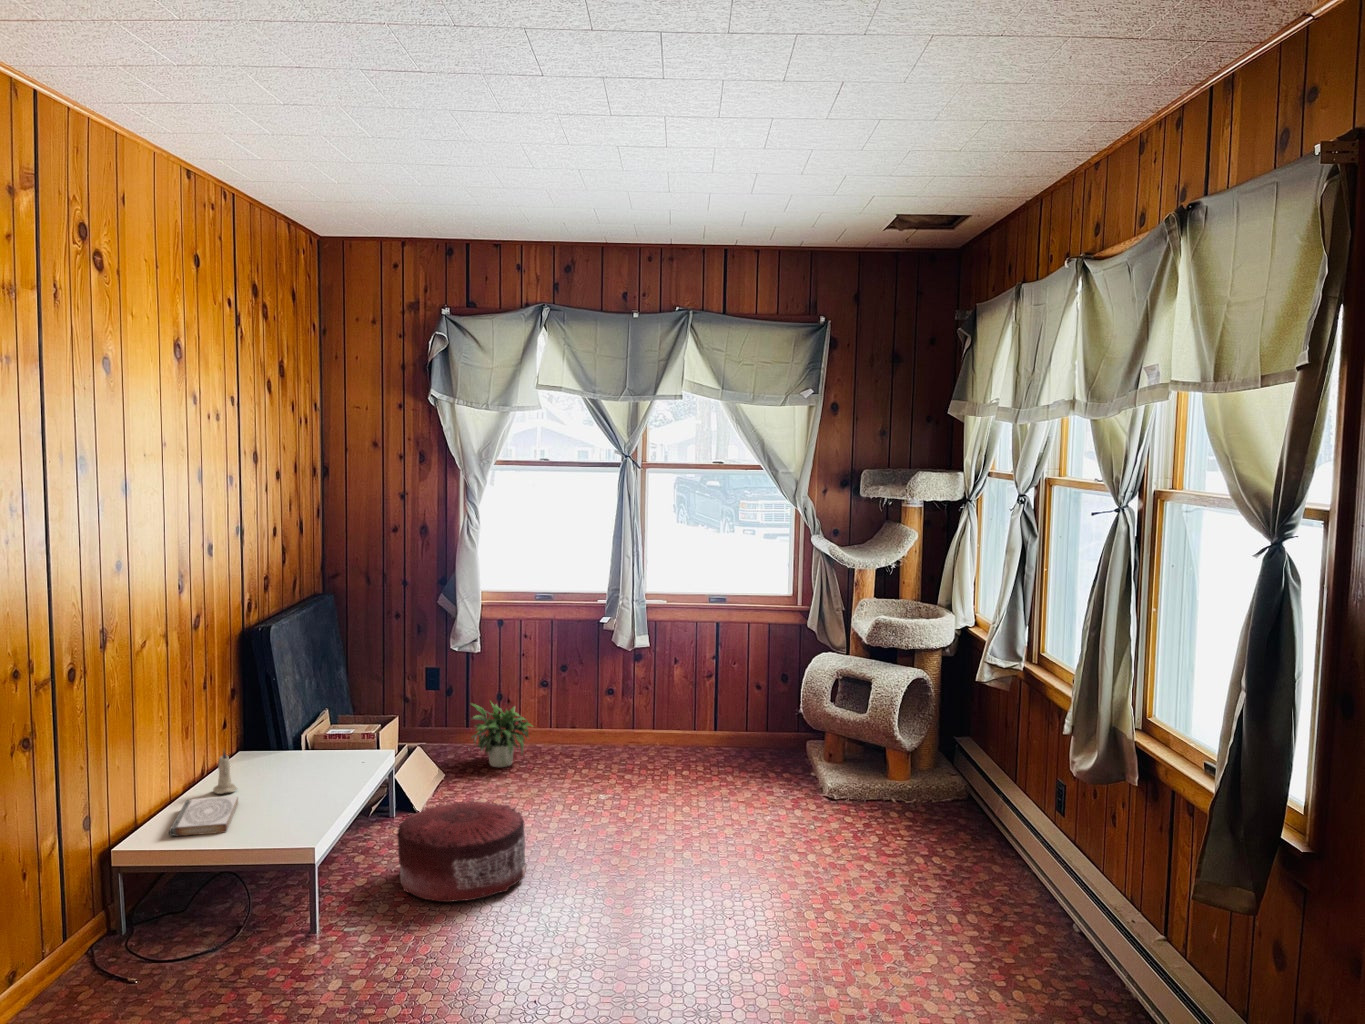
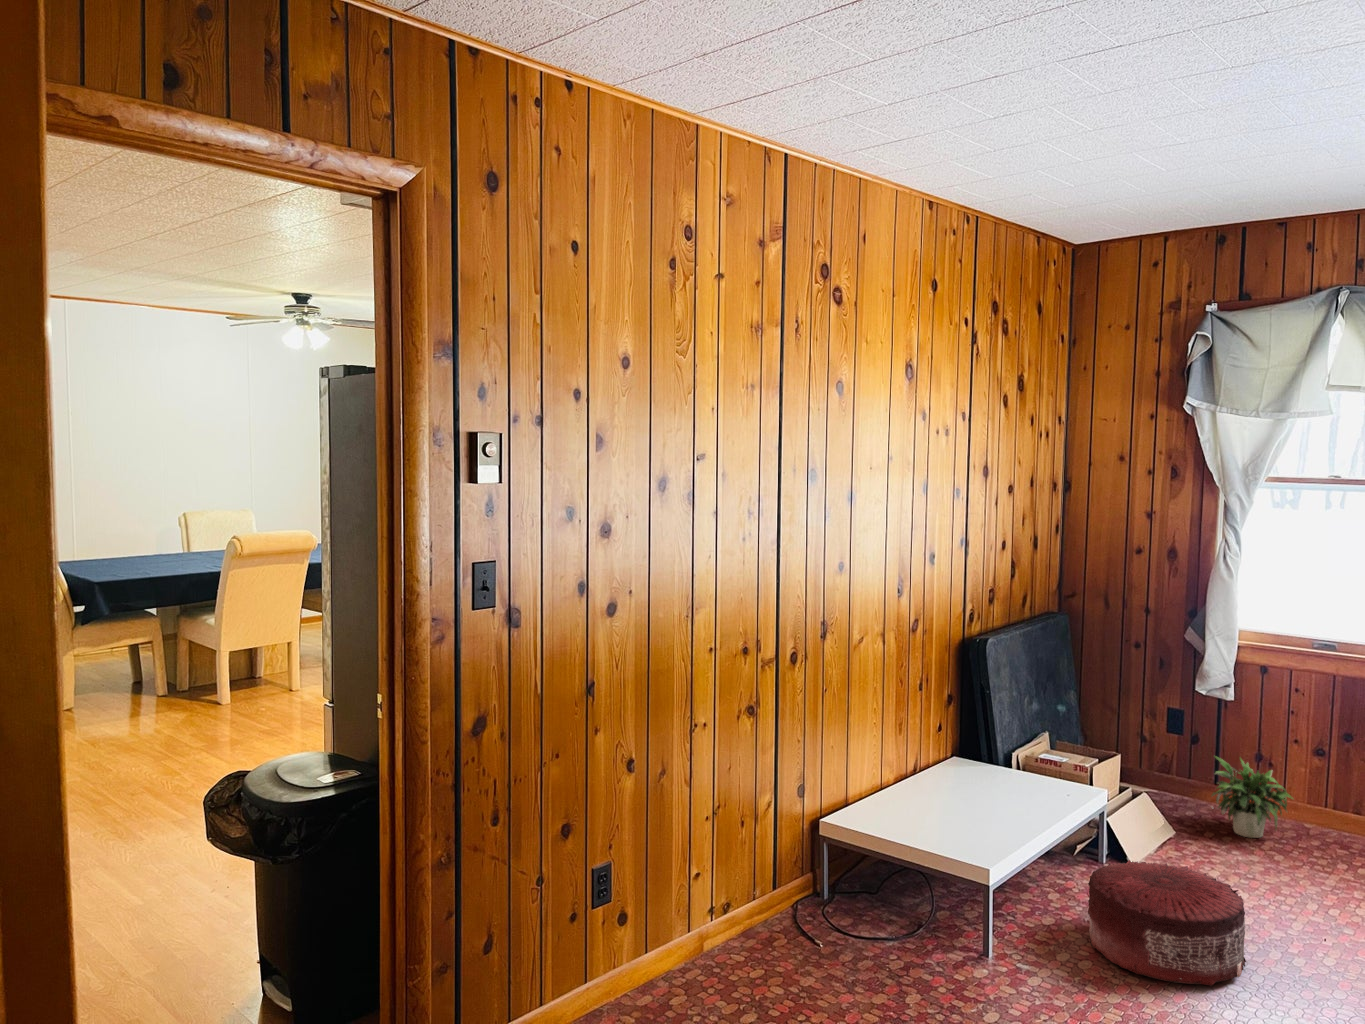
candle: present [213,750,237,794] -> none [917,750,938,794]
book: present [169,796,238,836] -> none [865,791,935,832]

